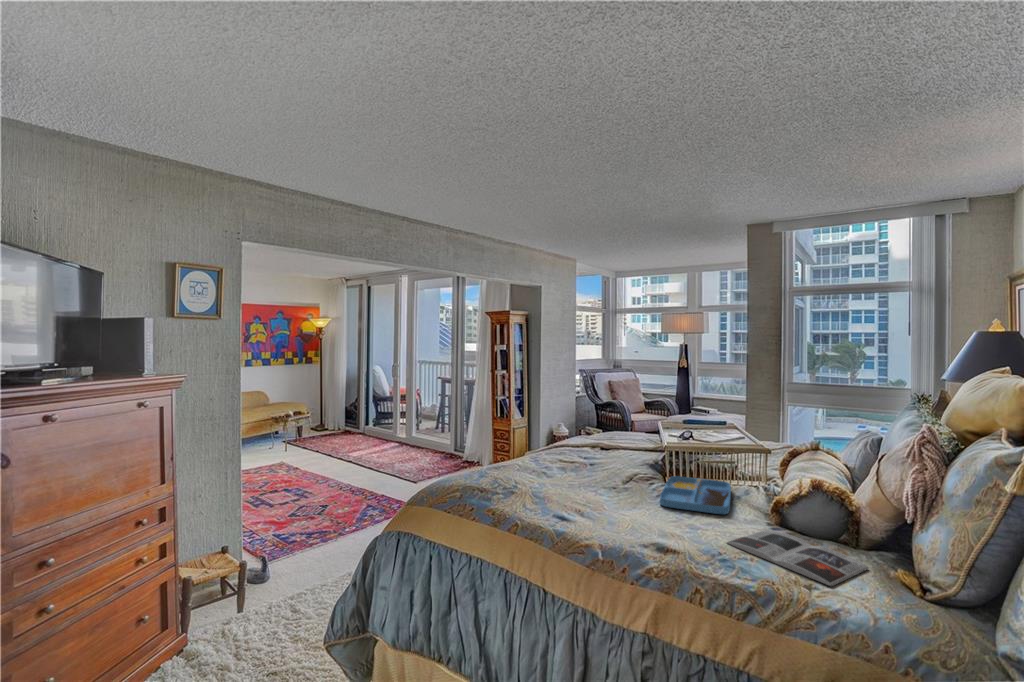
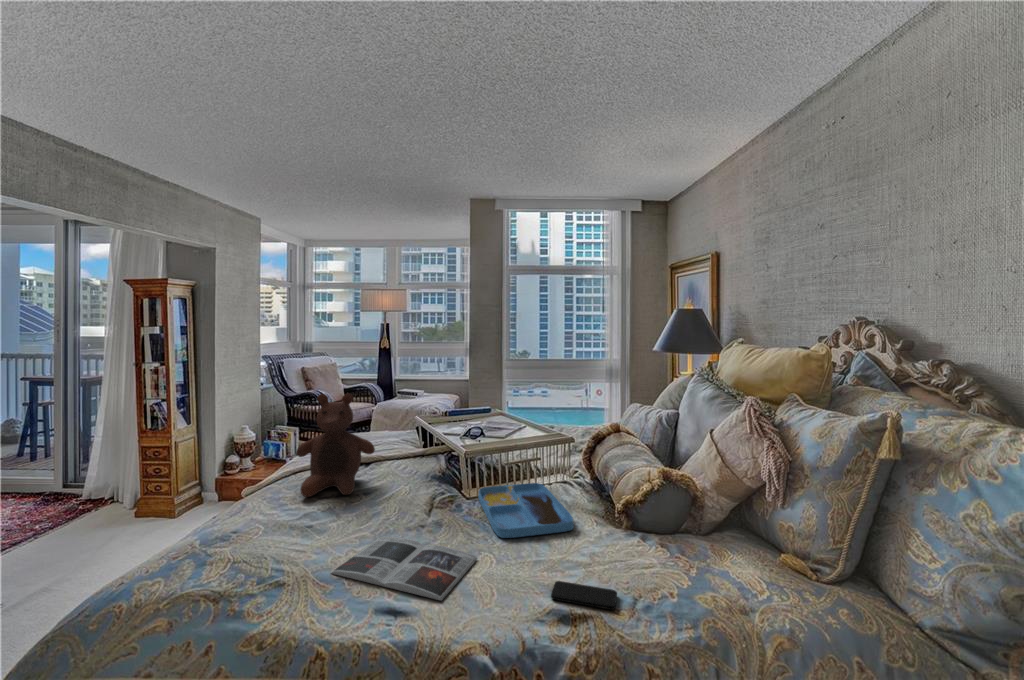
stuffed bear: none [550,391,603,464] -> present [296,393,375,497]
magazine: present [727,530,869,586] -> present [331,537,477,600]
smartphone: none [663,533,714,555] -> present [551,581,617,610]

